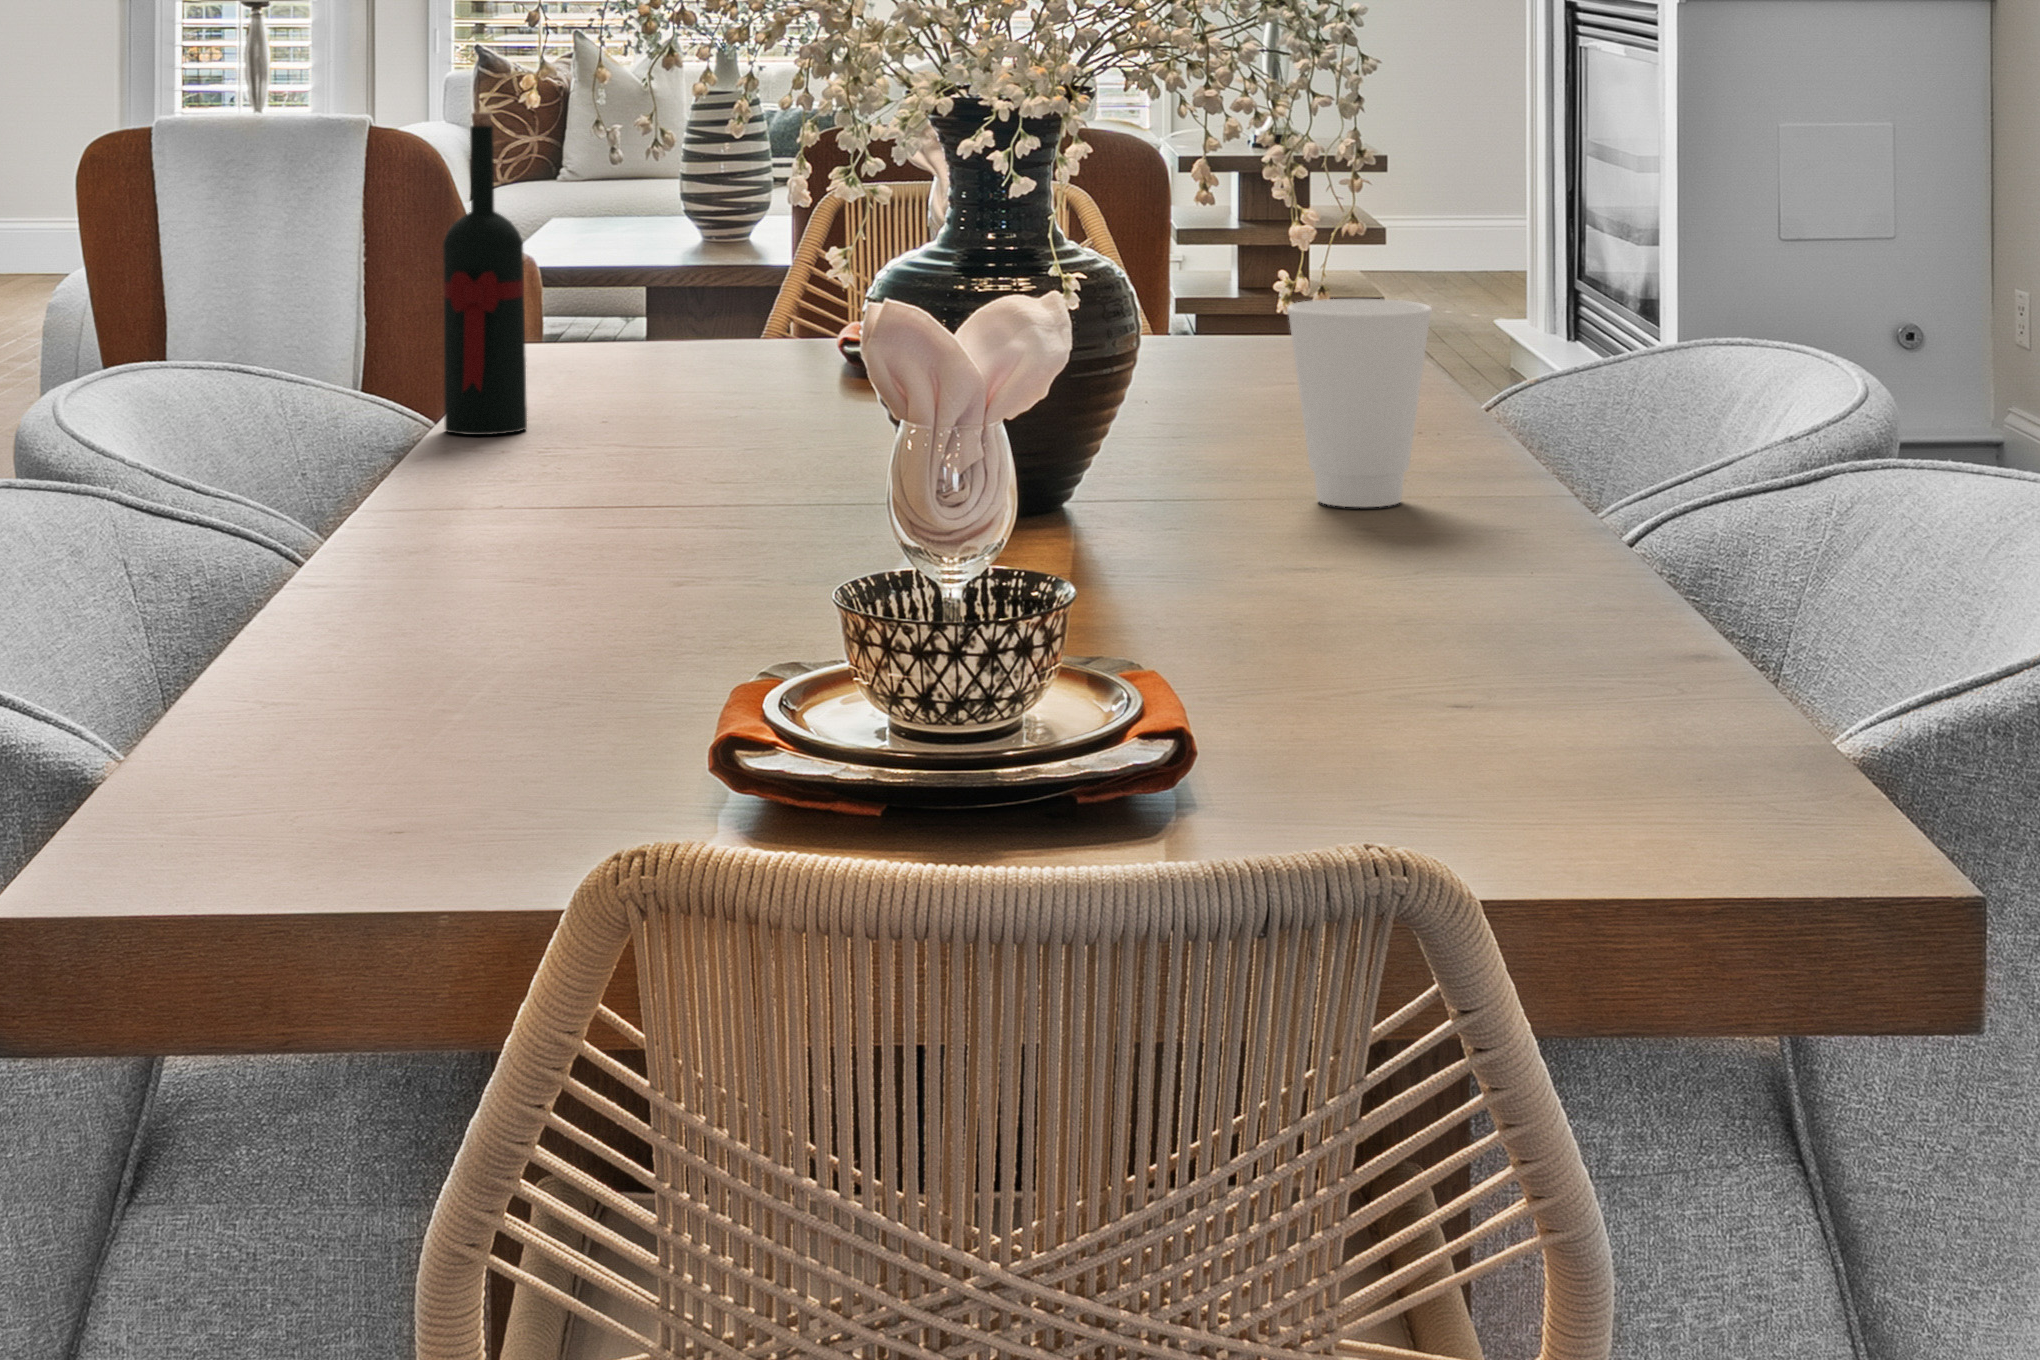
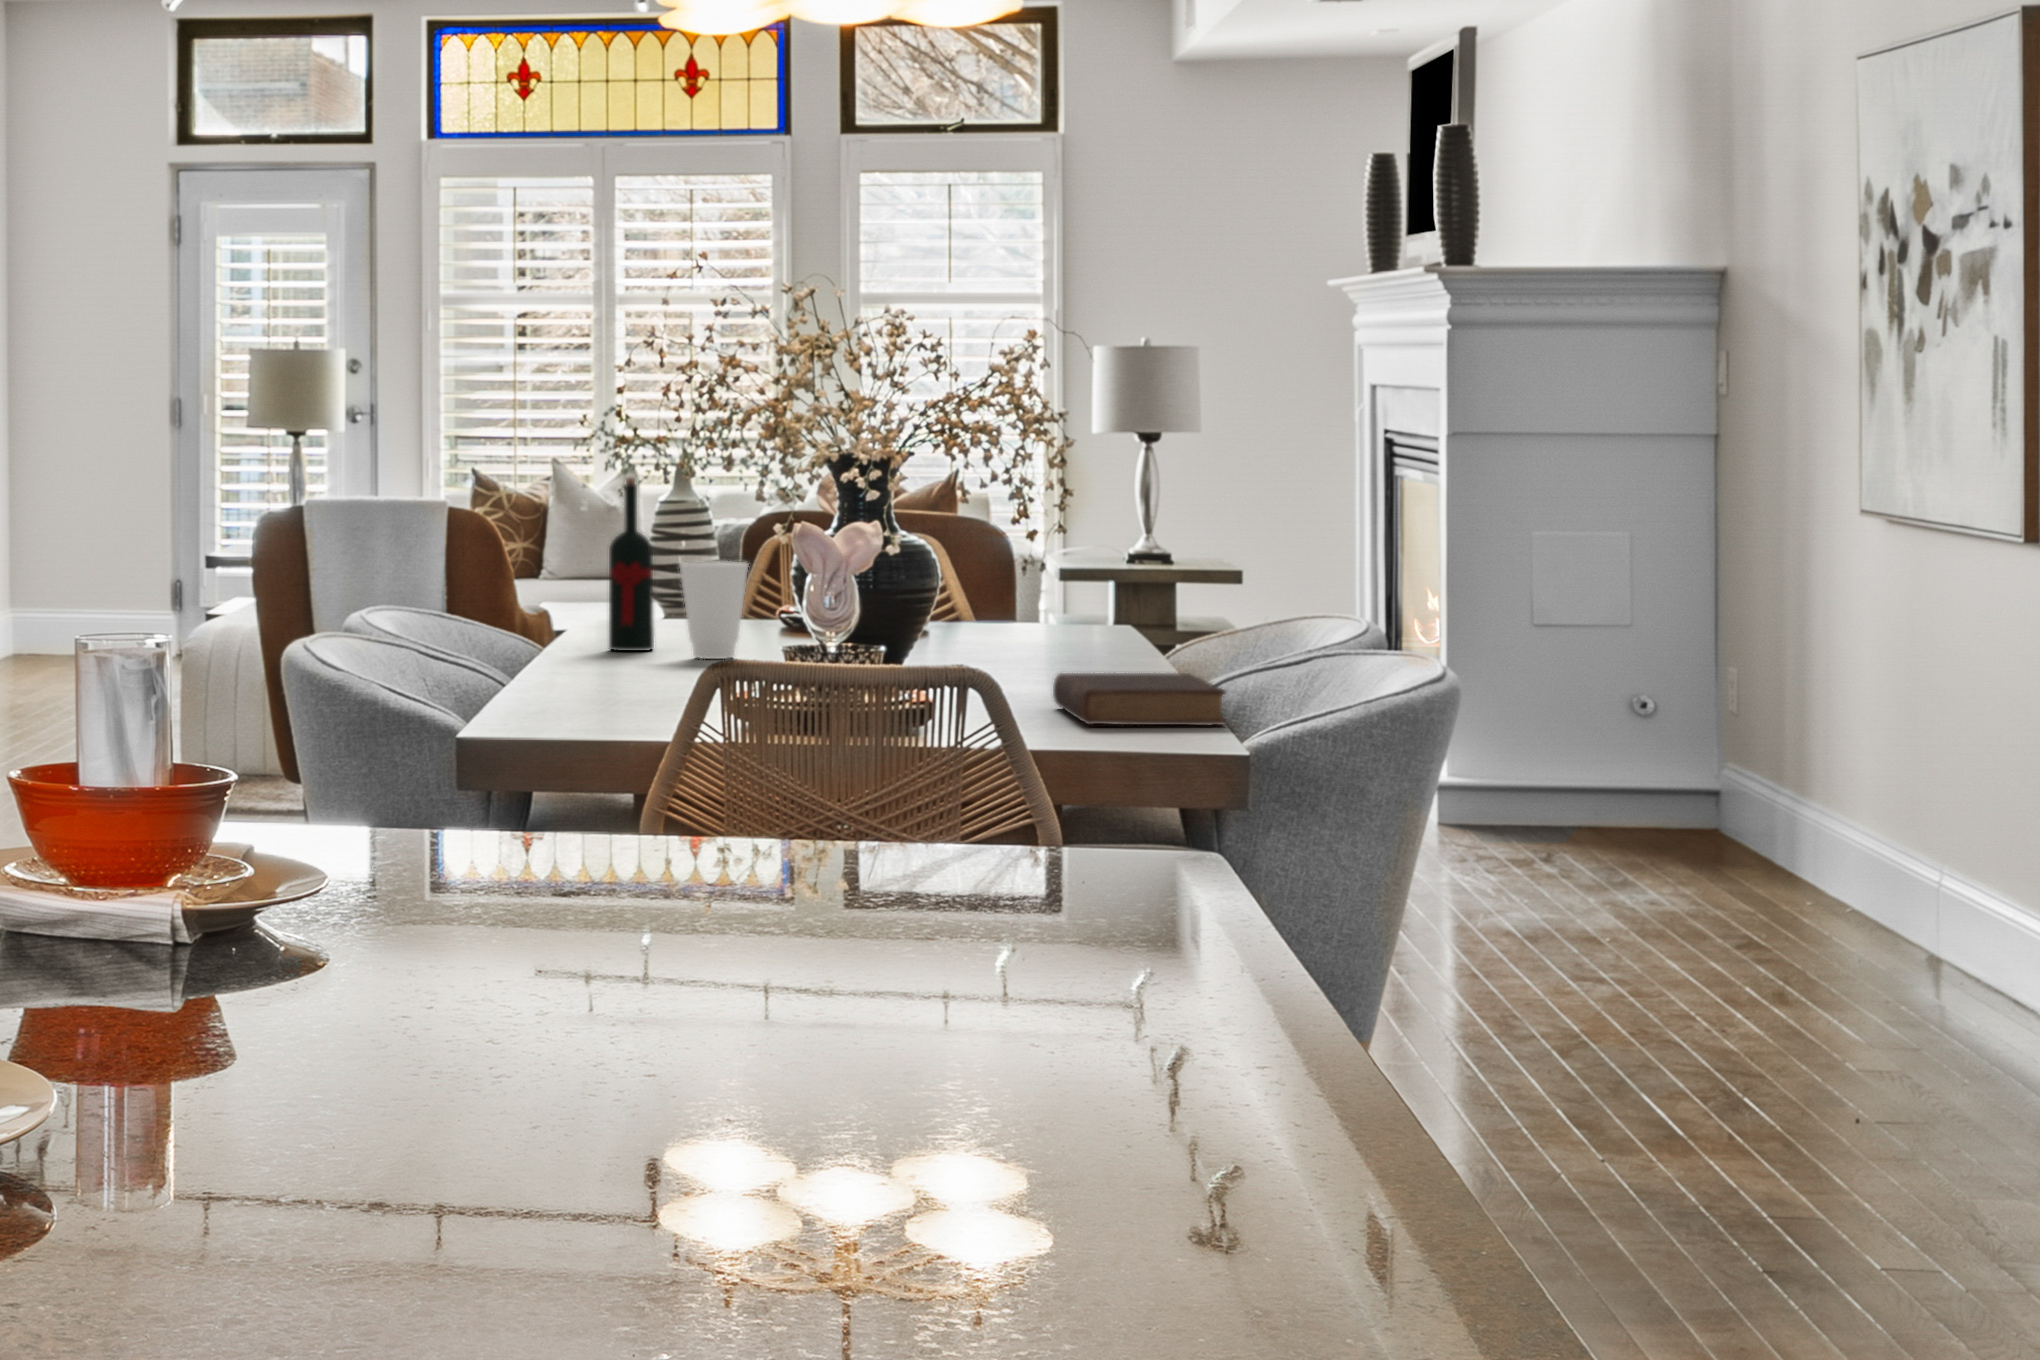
cup: present [1287,299,1432,507] -> present [679,561,748,659]
book: none [1296,574,1722,755] -> present [1053,673,1227,725]

